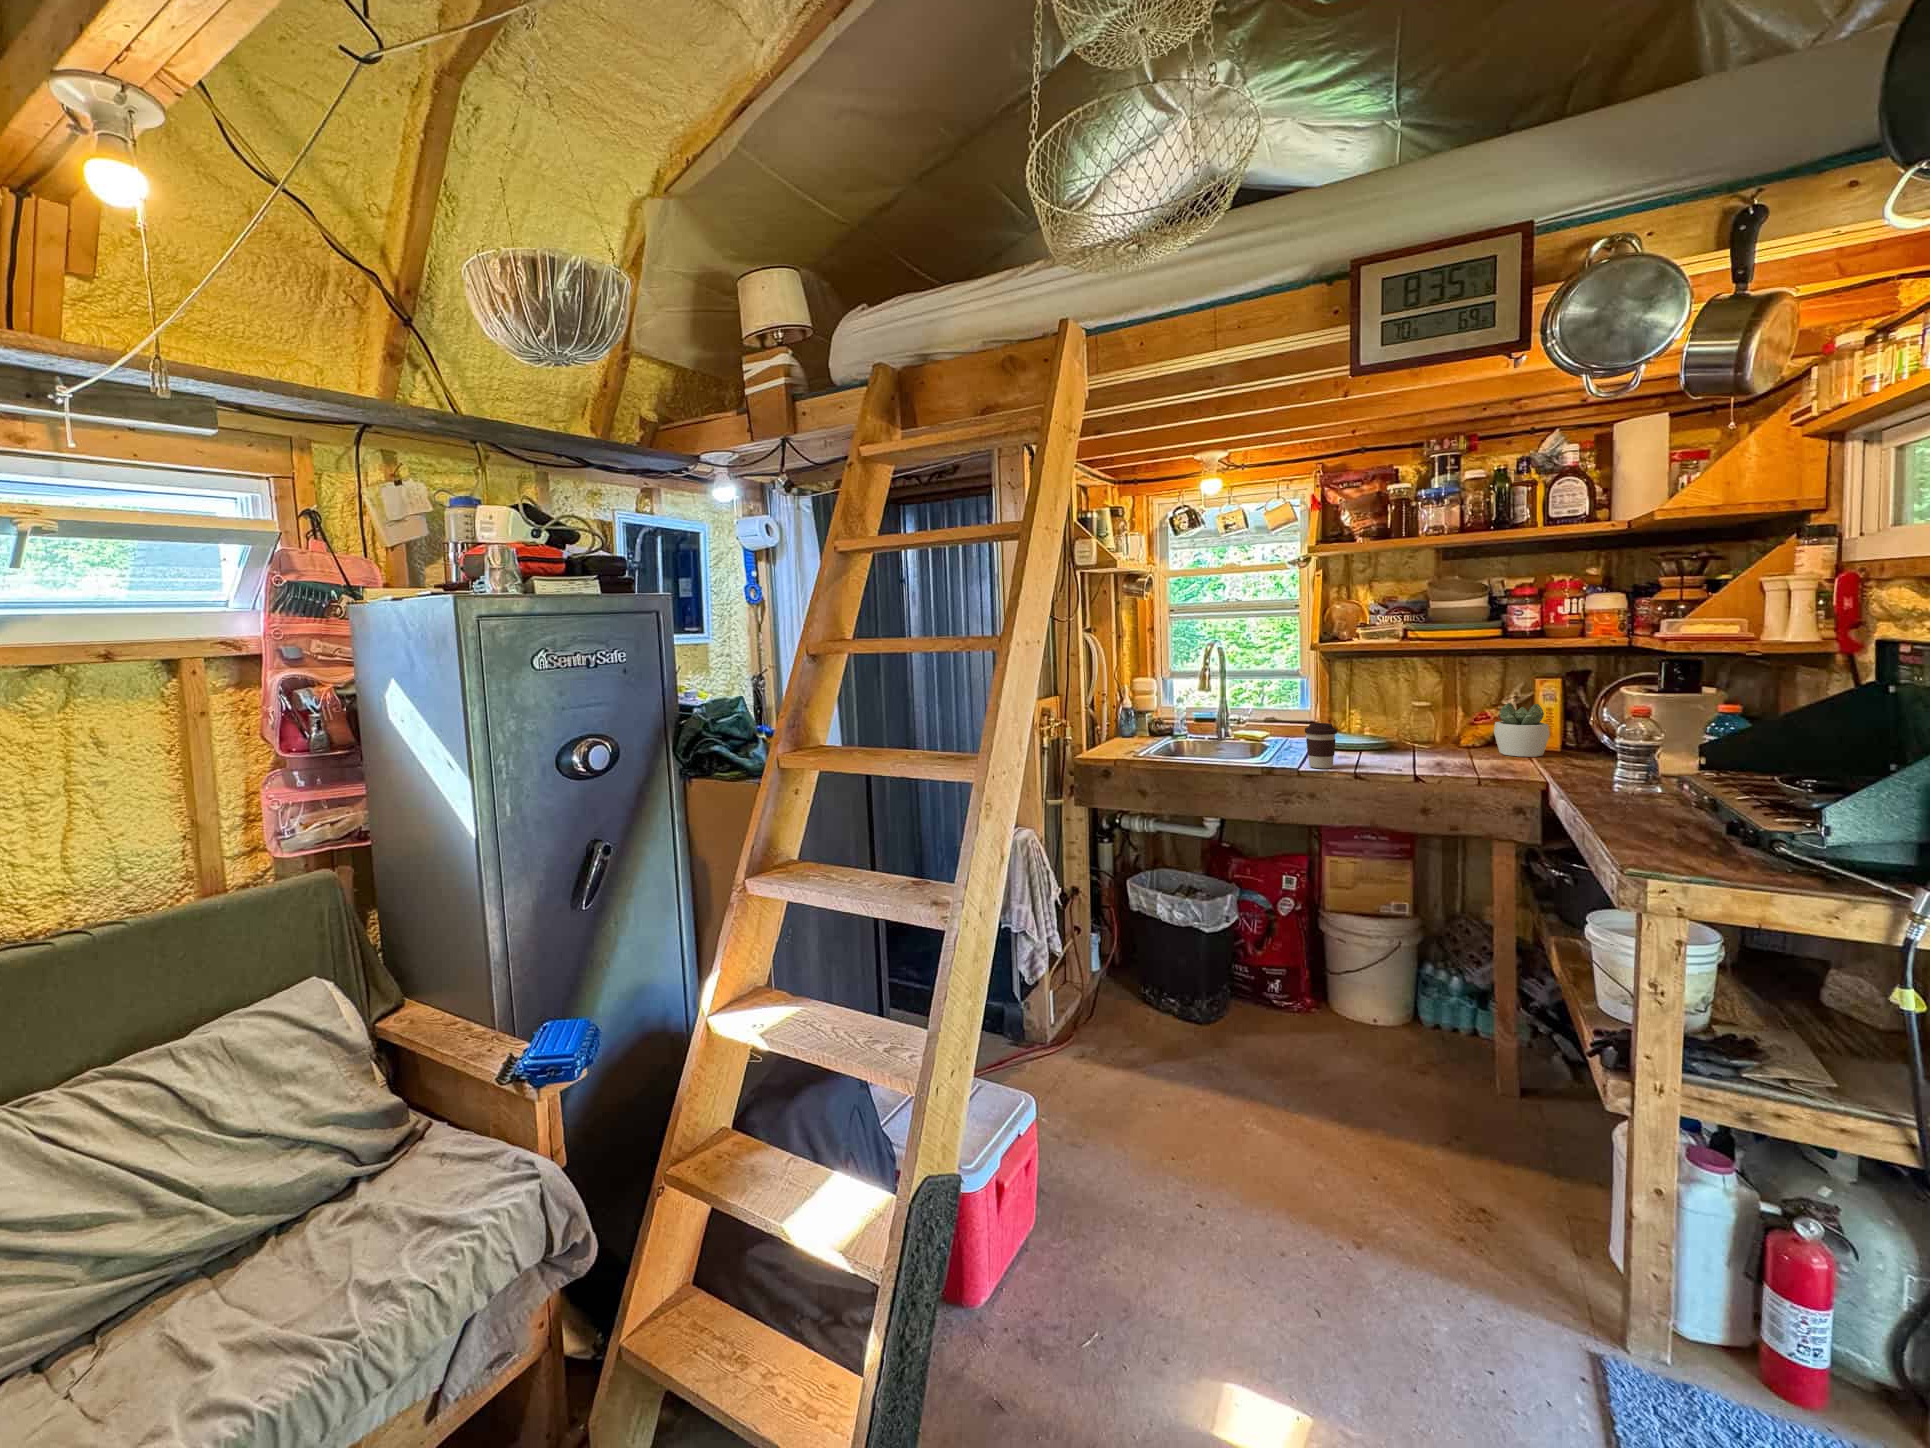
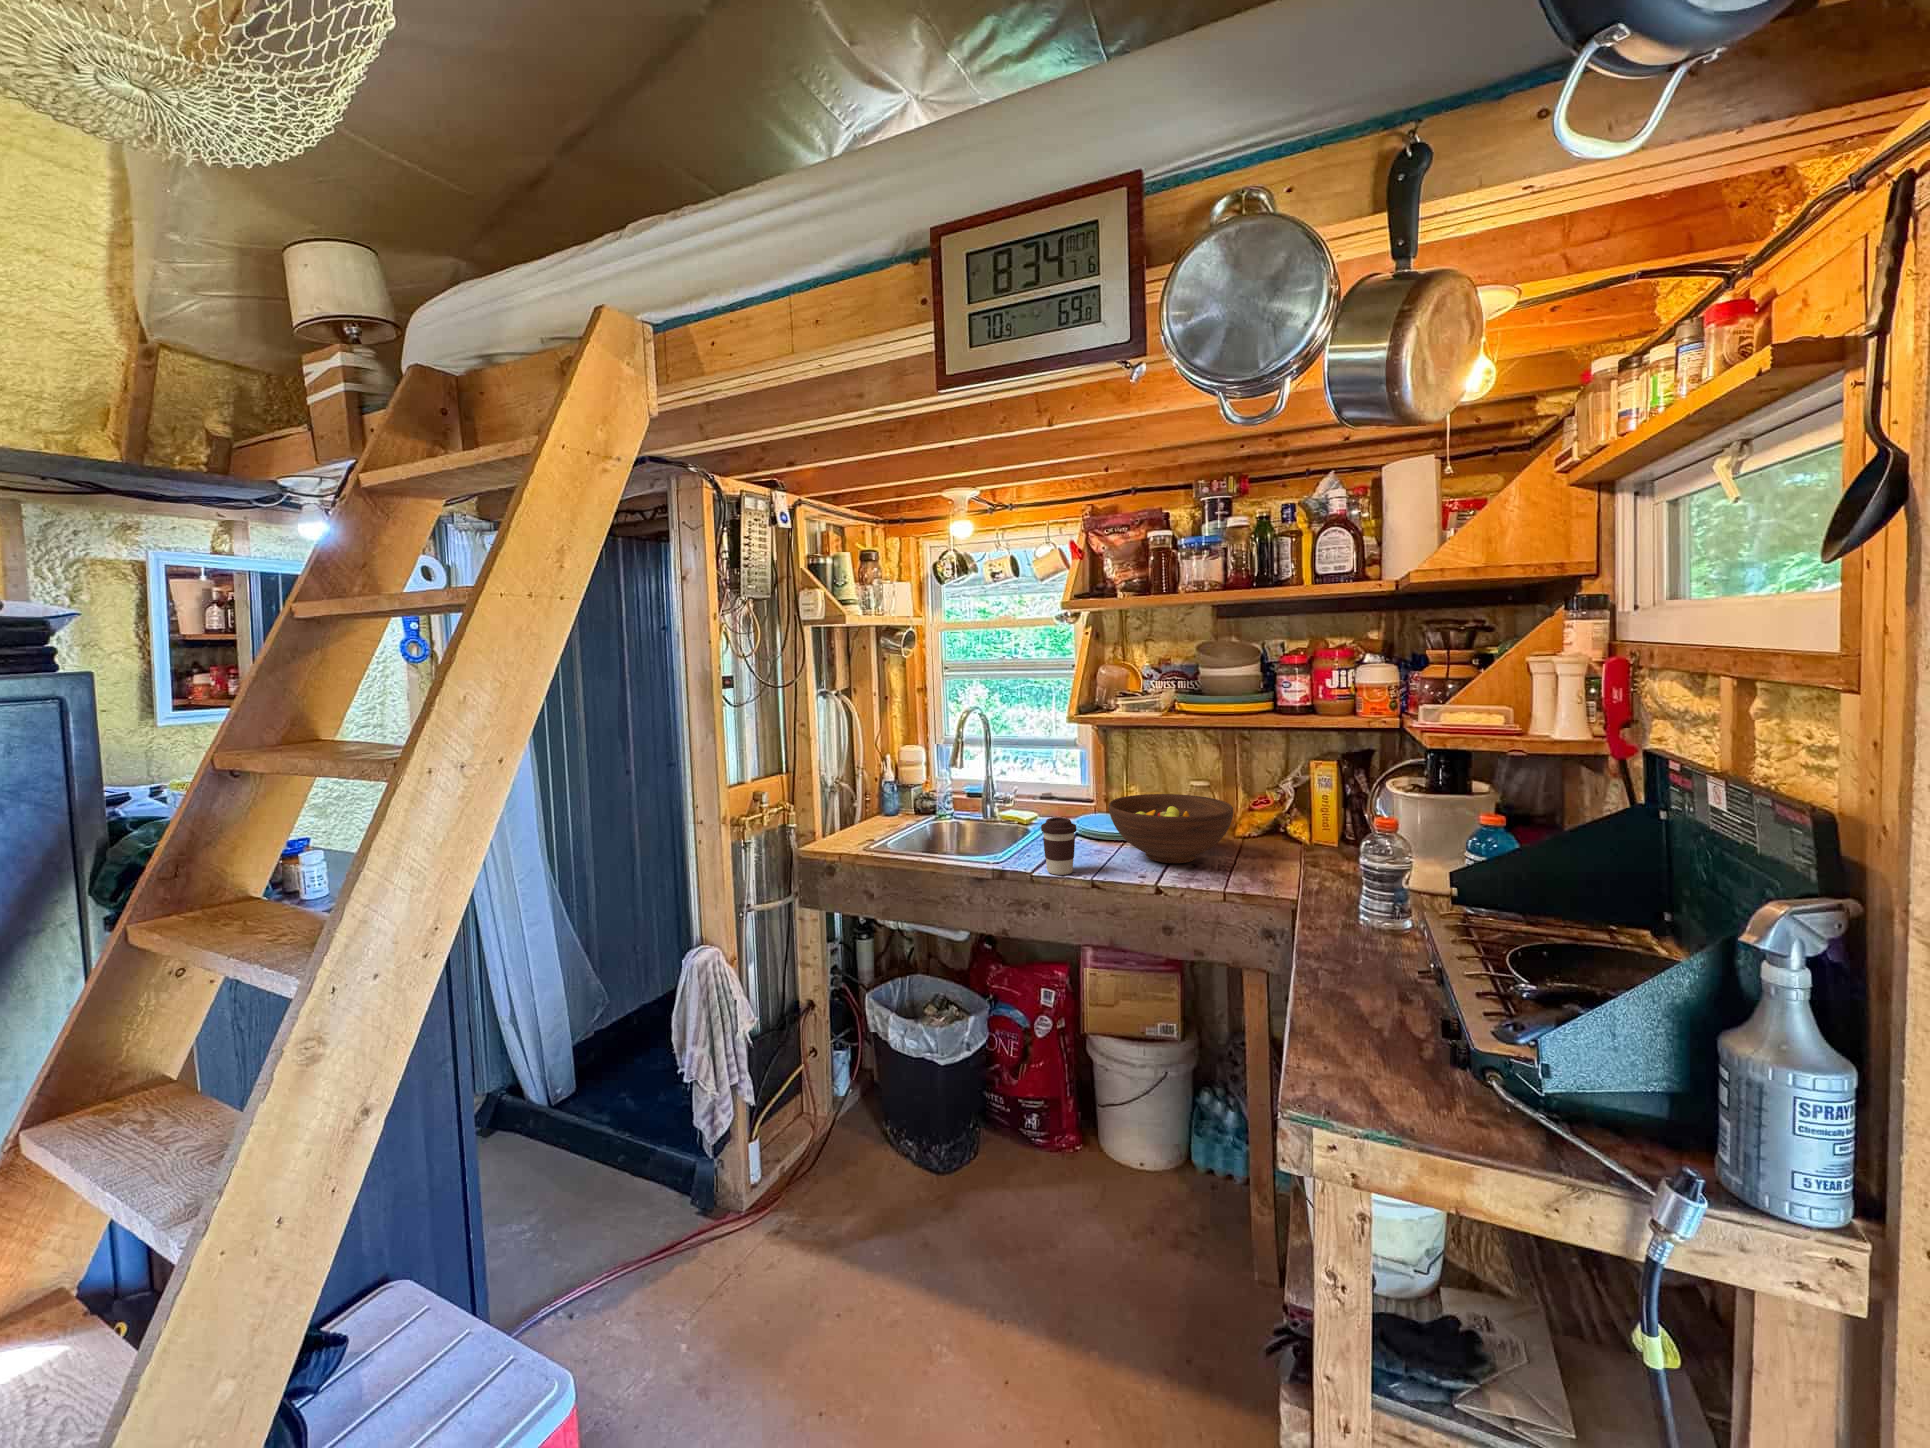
succulent plant: present [1494,703,1550,757] -> none [1266,786,1323,852]
fruit bowl: none [1356,710,1474,762] -> present [1109,794,1233,863]

